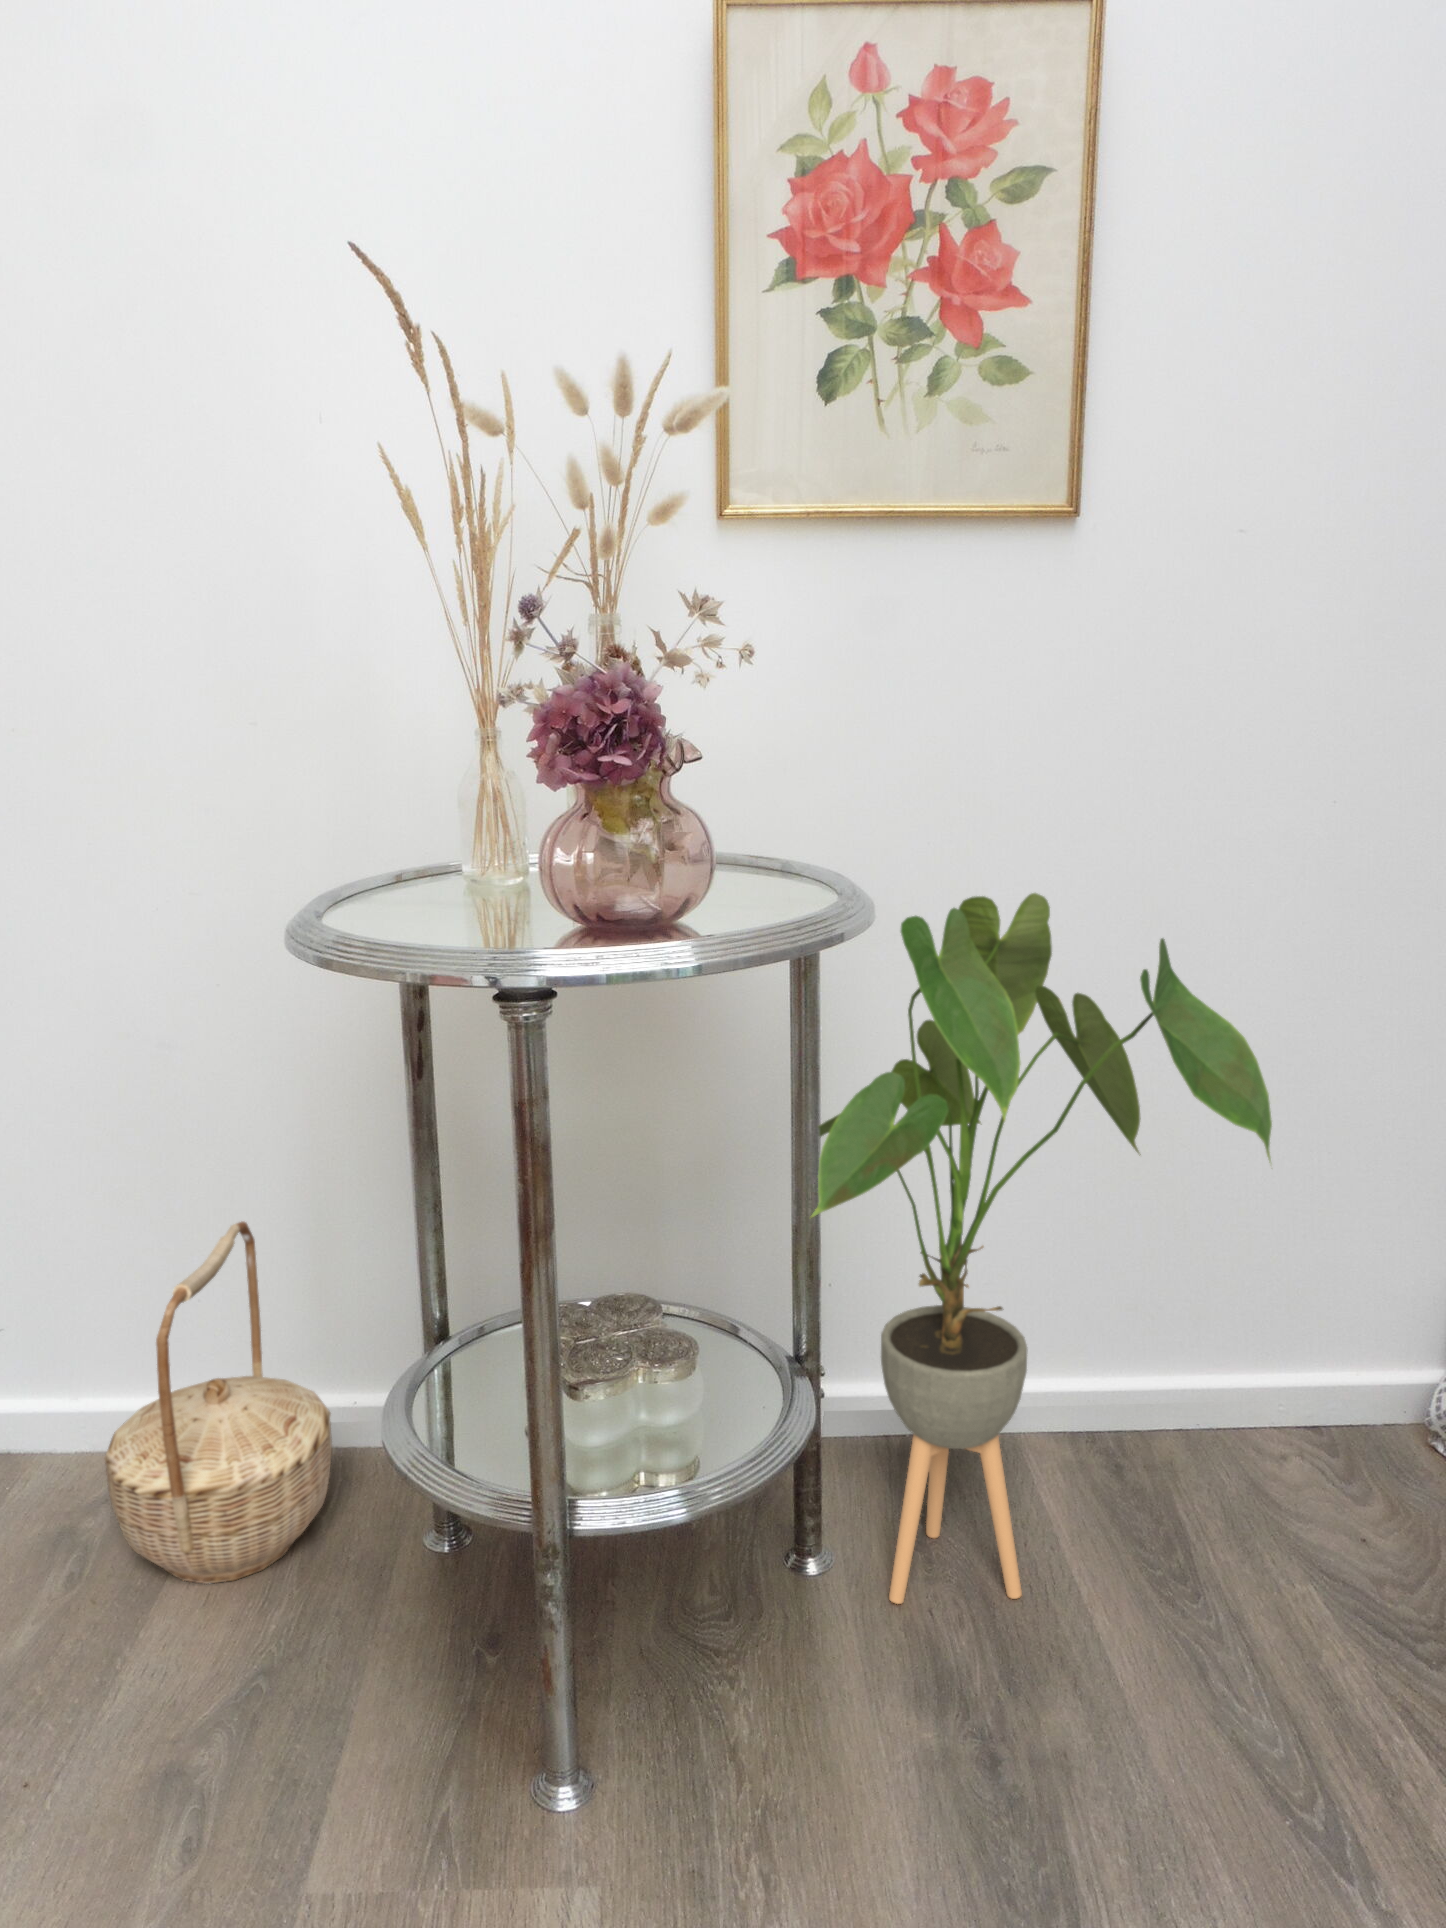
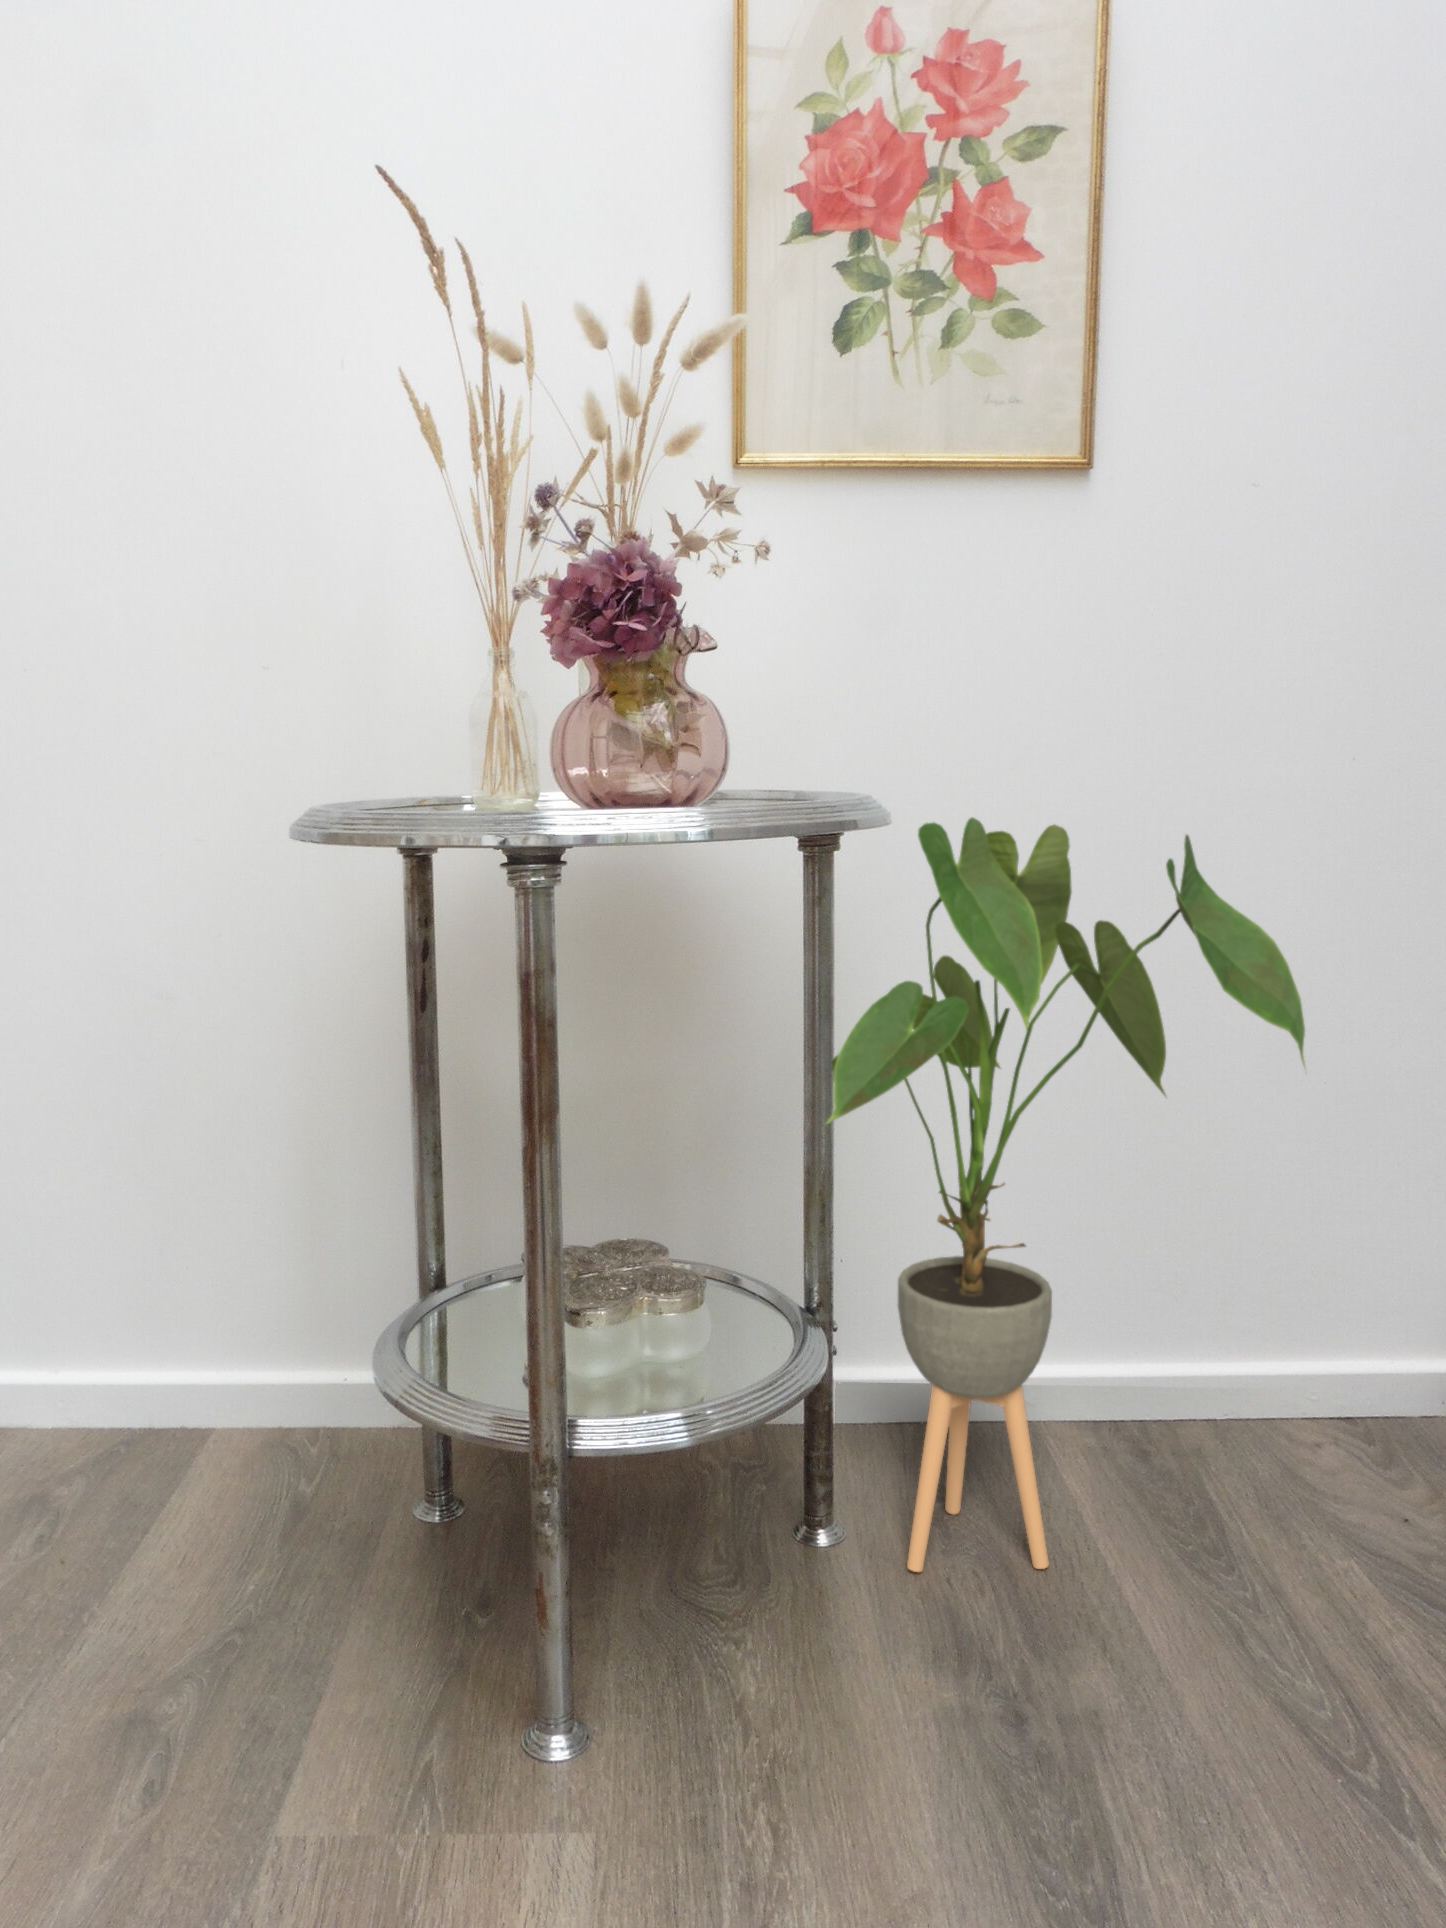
basket: present [105,1222,332,1584] -> none [79,1173,319,1547]

